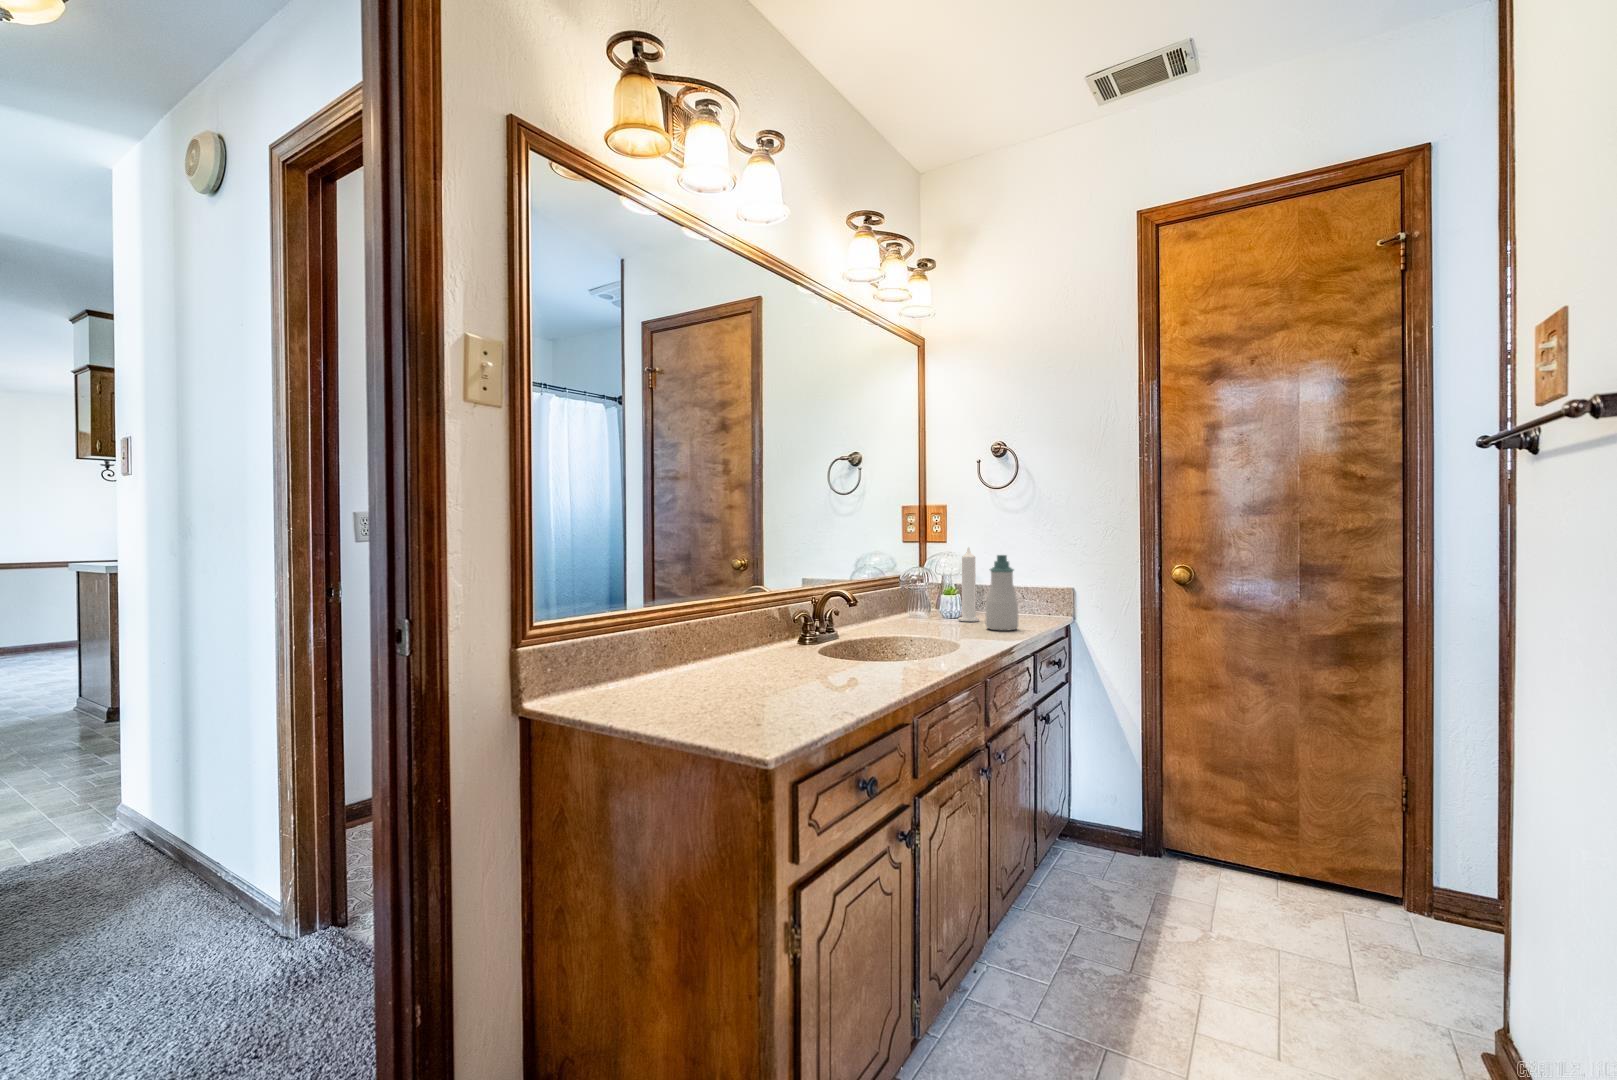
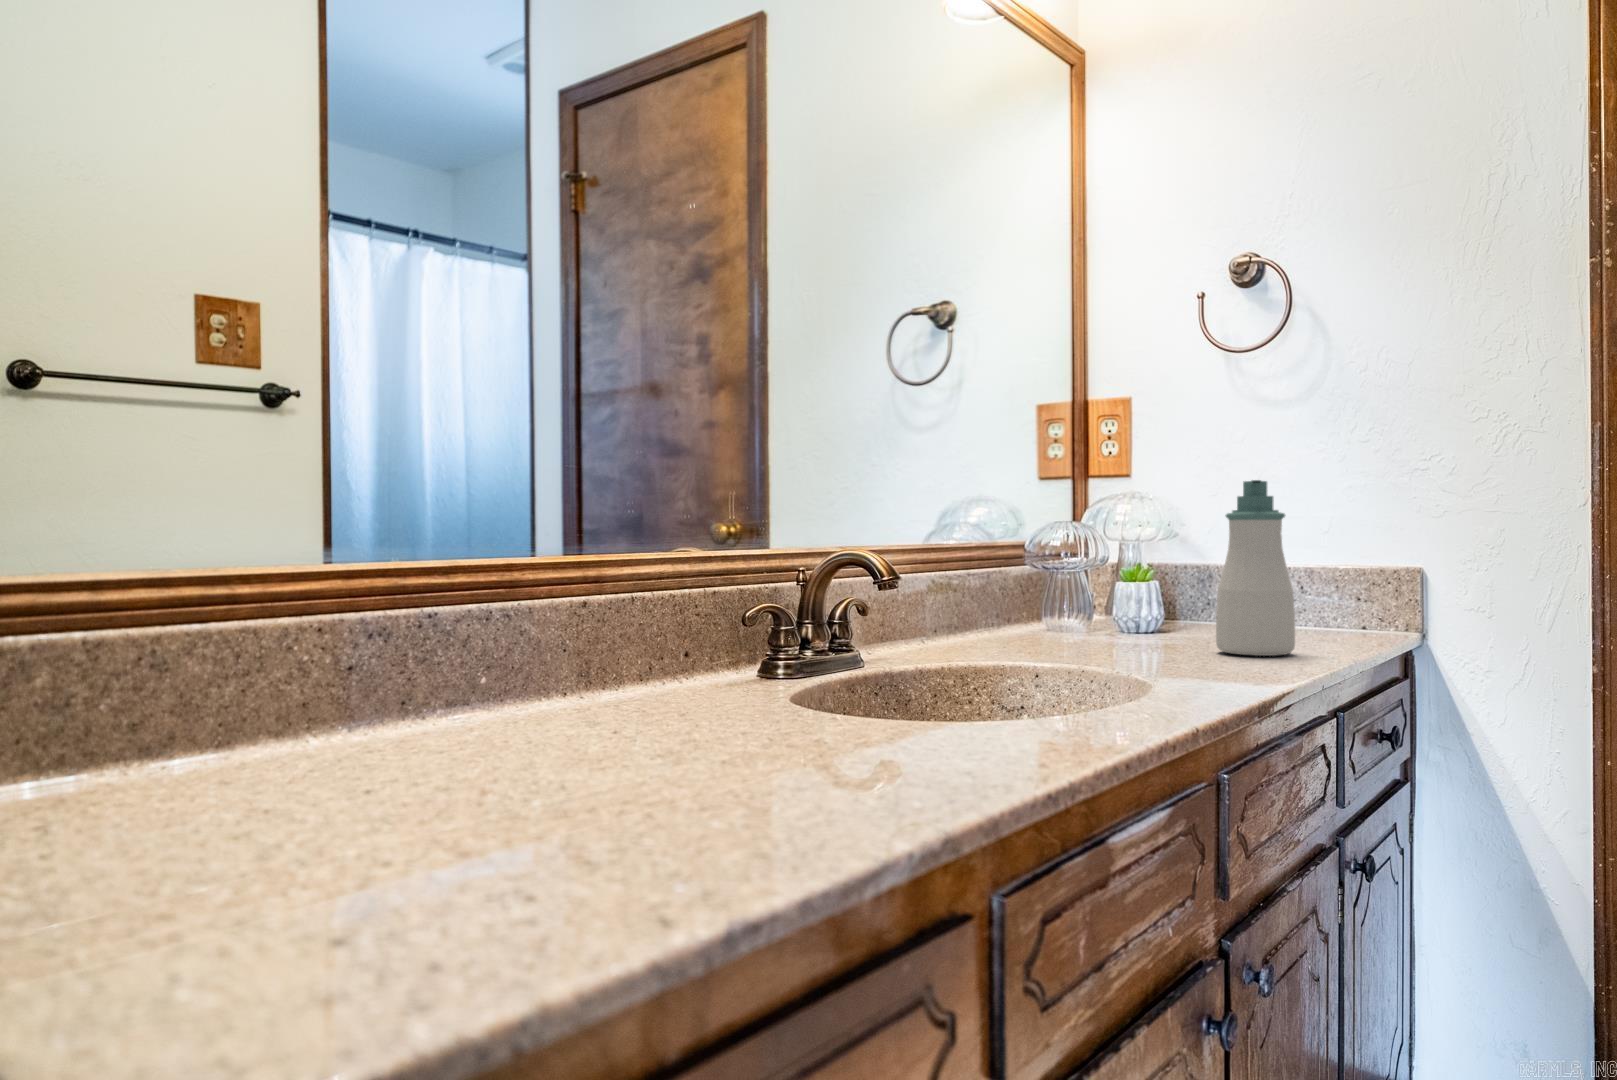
candle: present [958,547,979,622] -> none [1153,475,1201,639]

